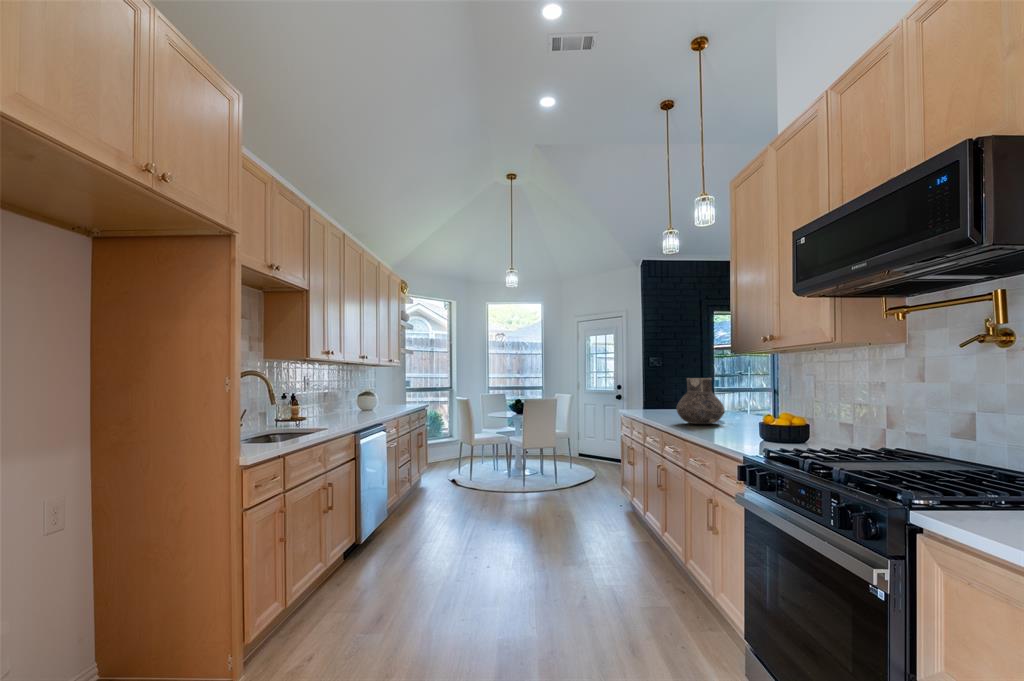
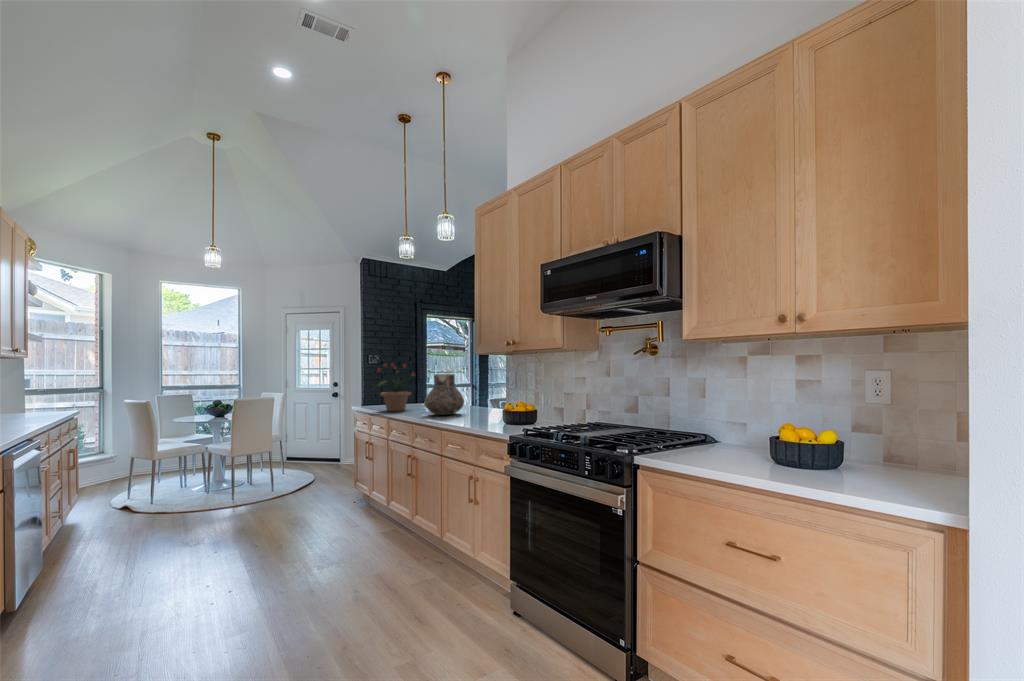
potted plant: none [632,365,677,417] -> present [378,364,415,411]

